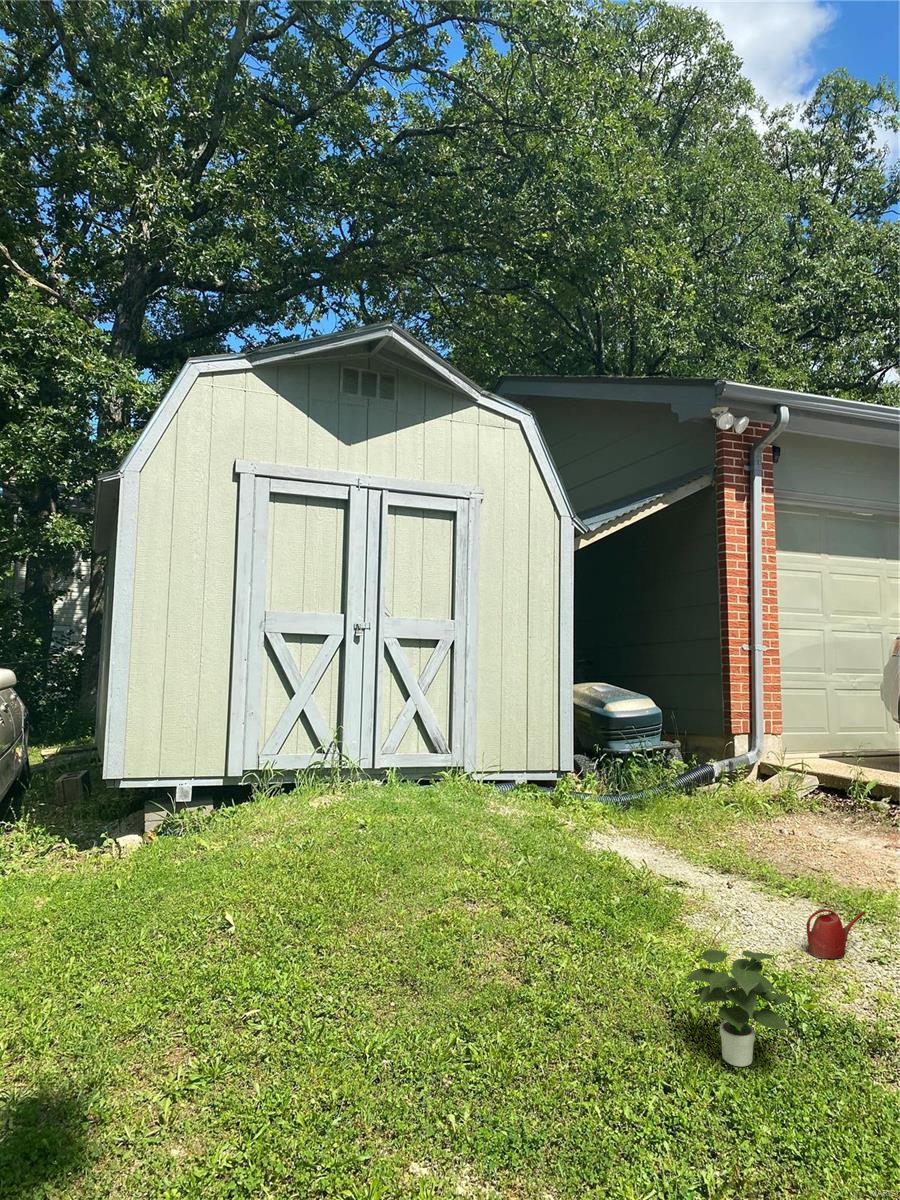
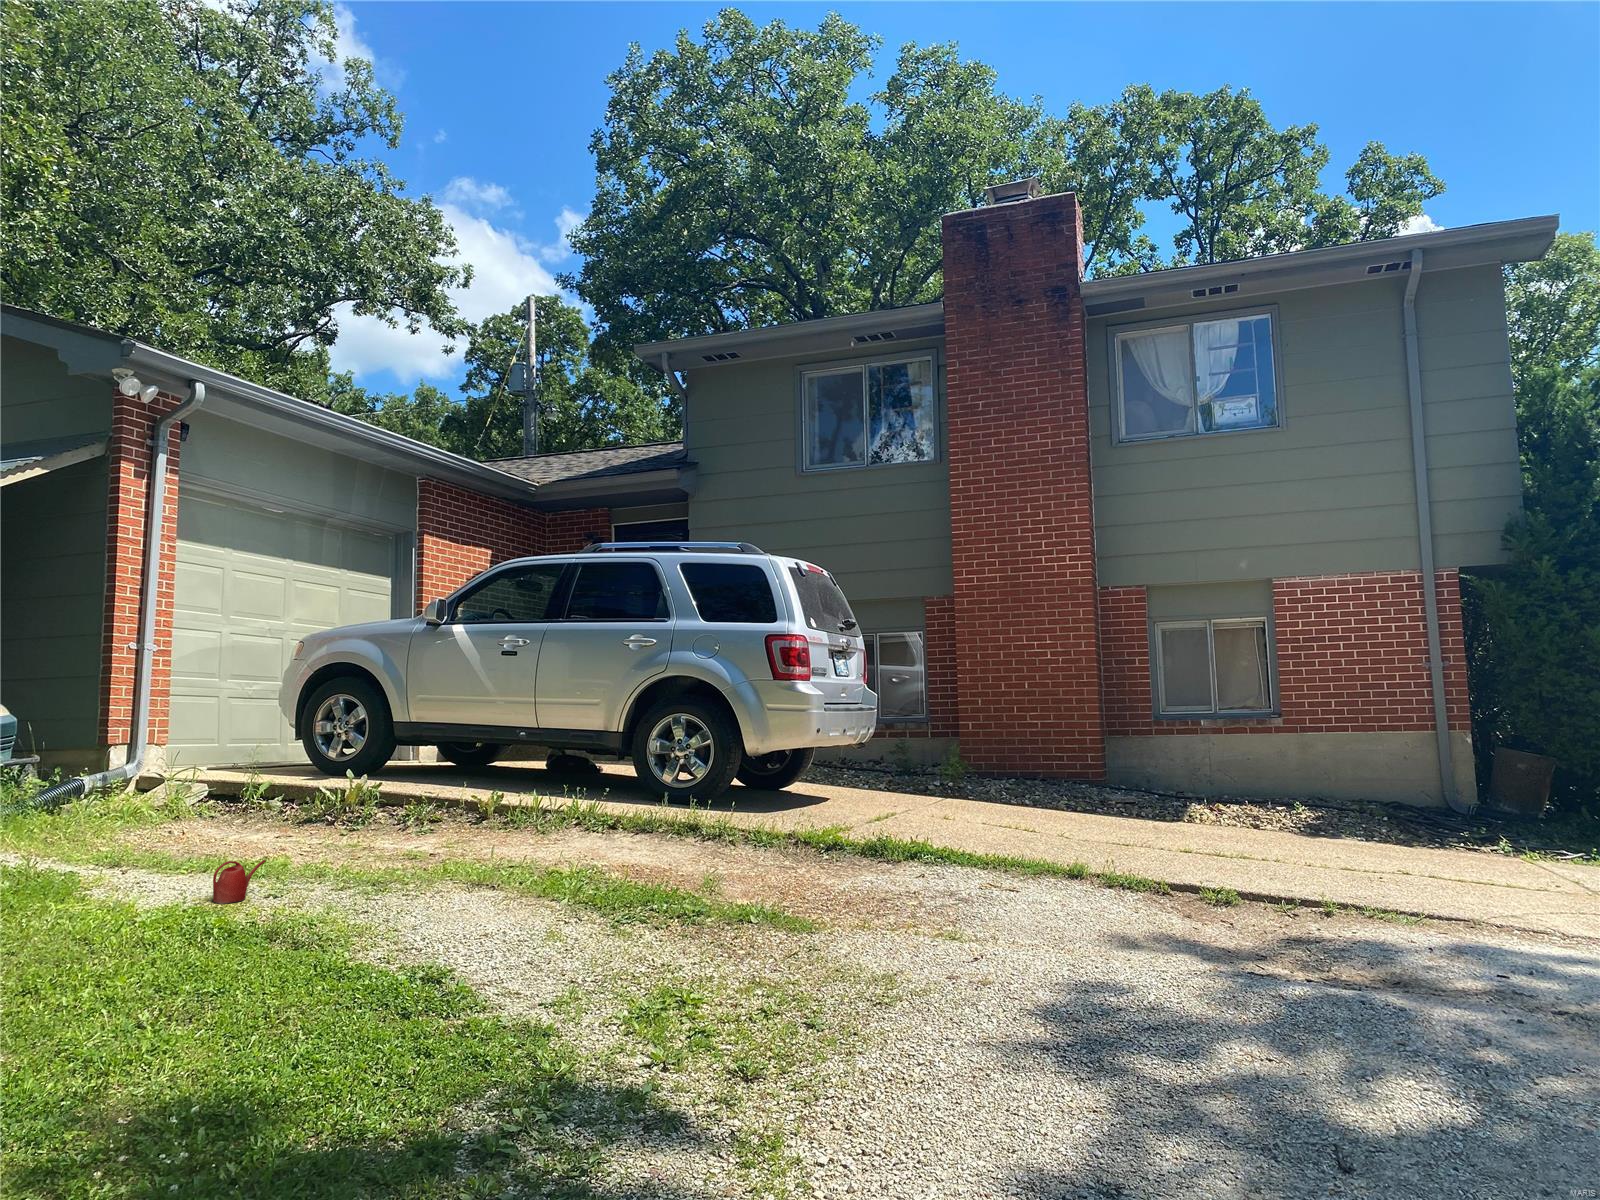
potted plant: present [686,950,791,1067] -> none [114,876,211,970]

